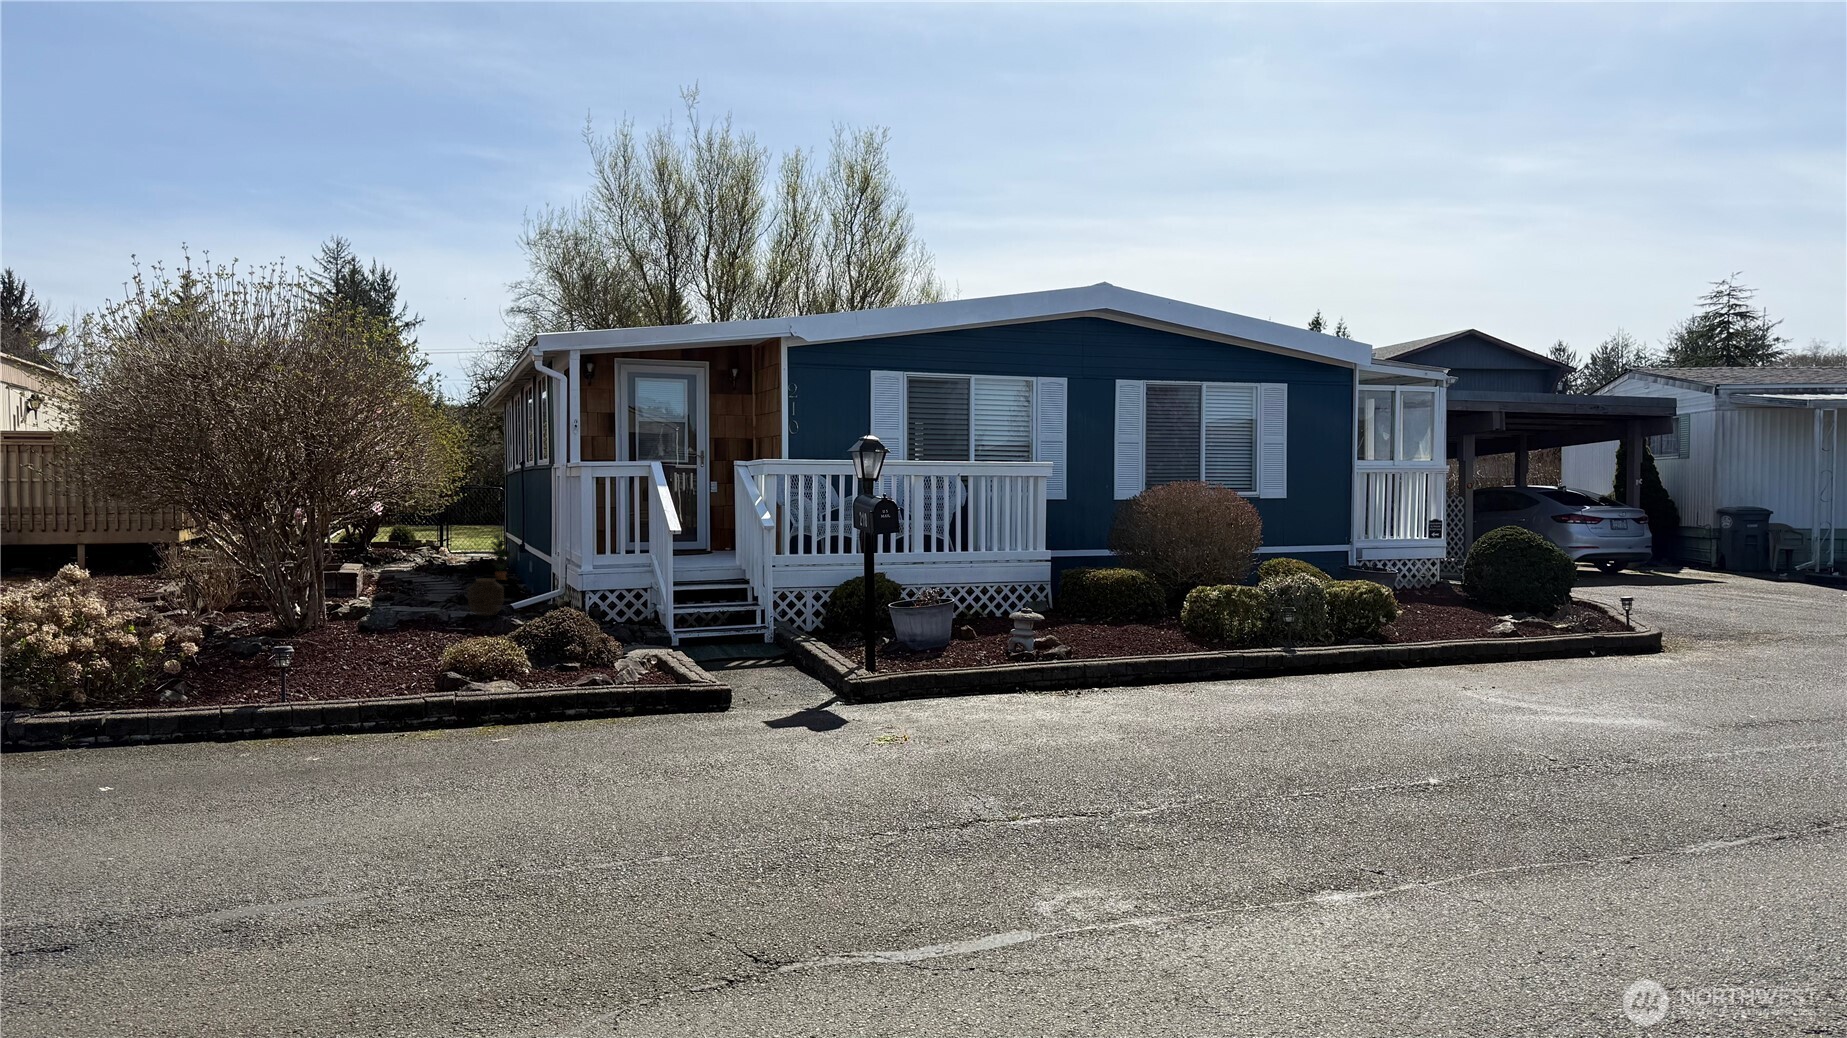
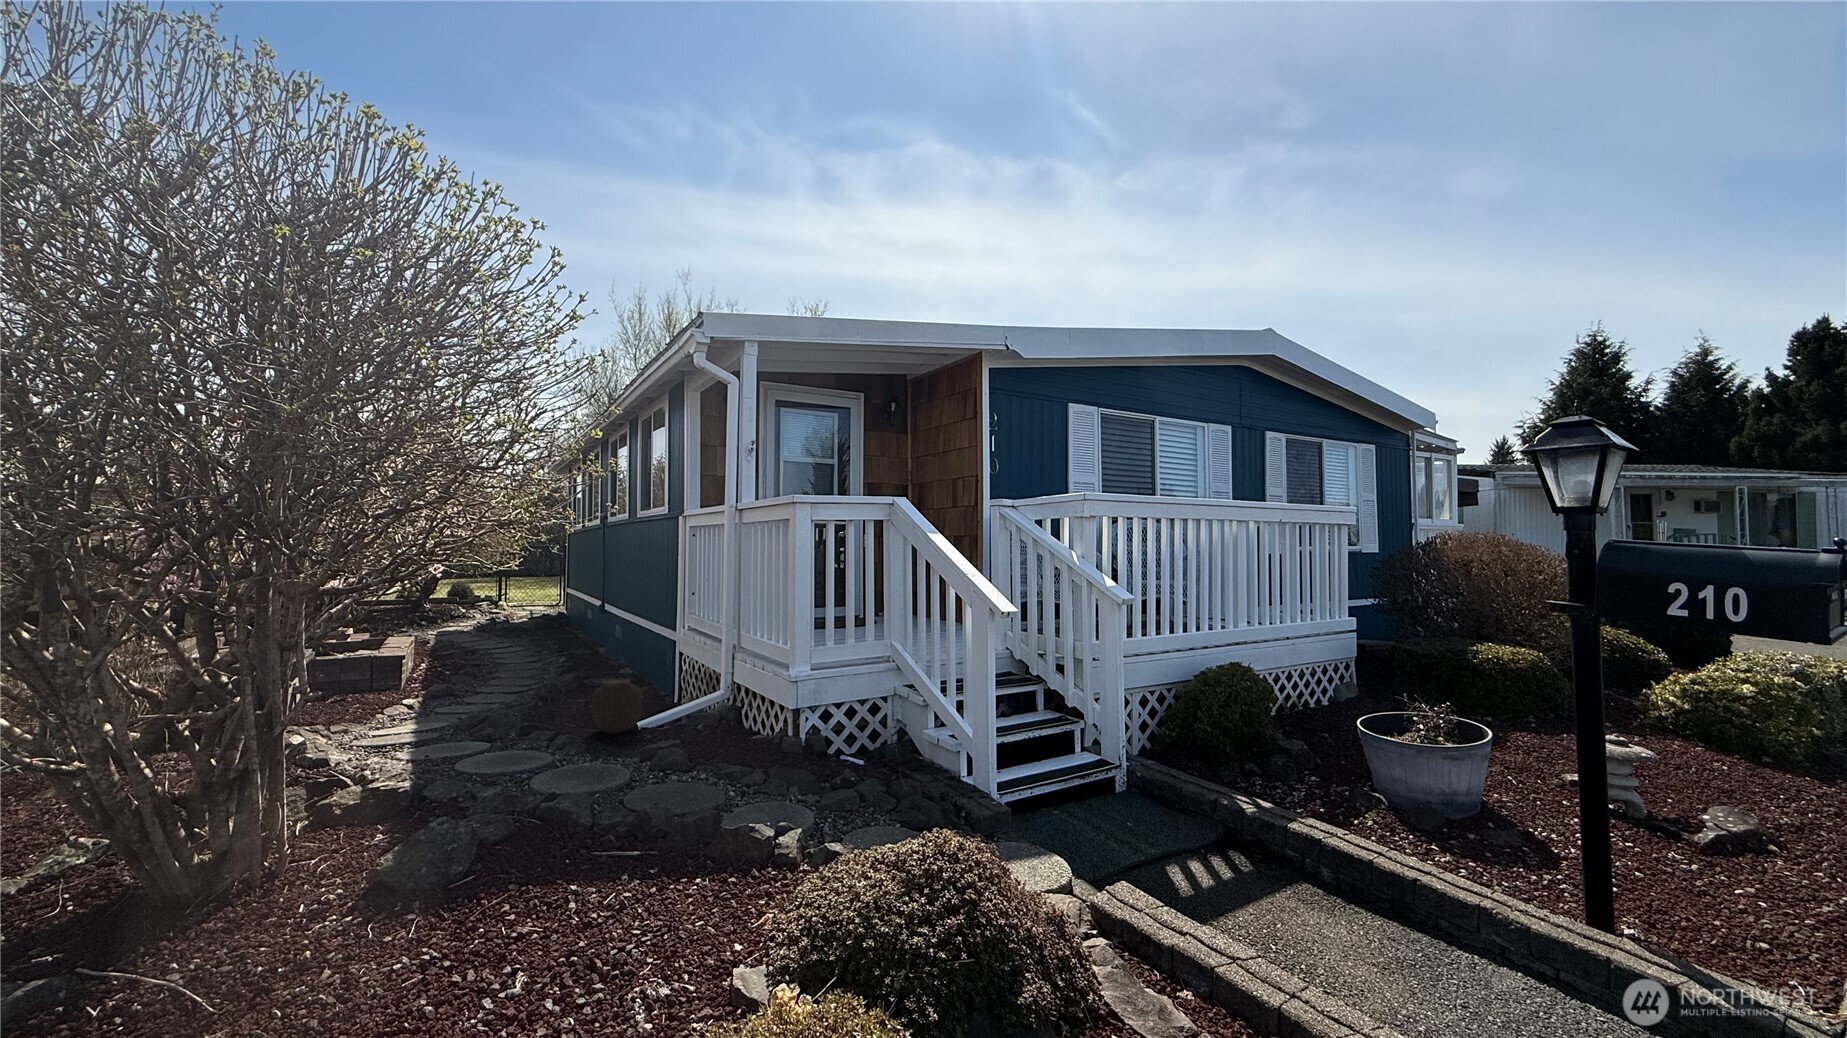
potted plant: present [491,535,515,580] -> none [573,598,605,648]

